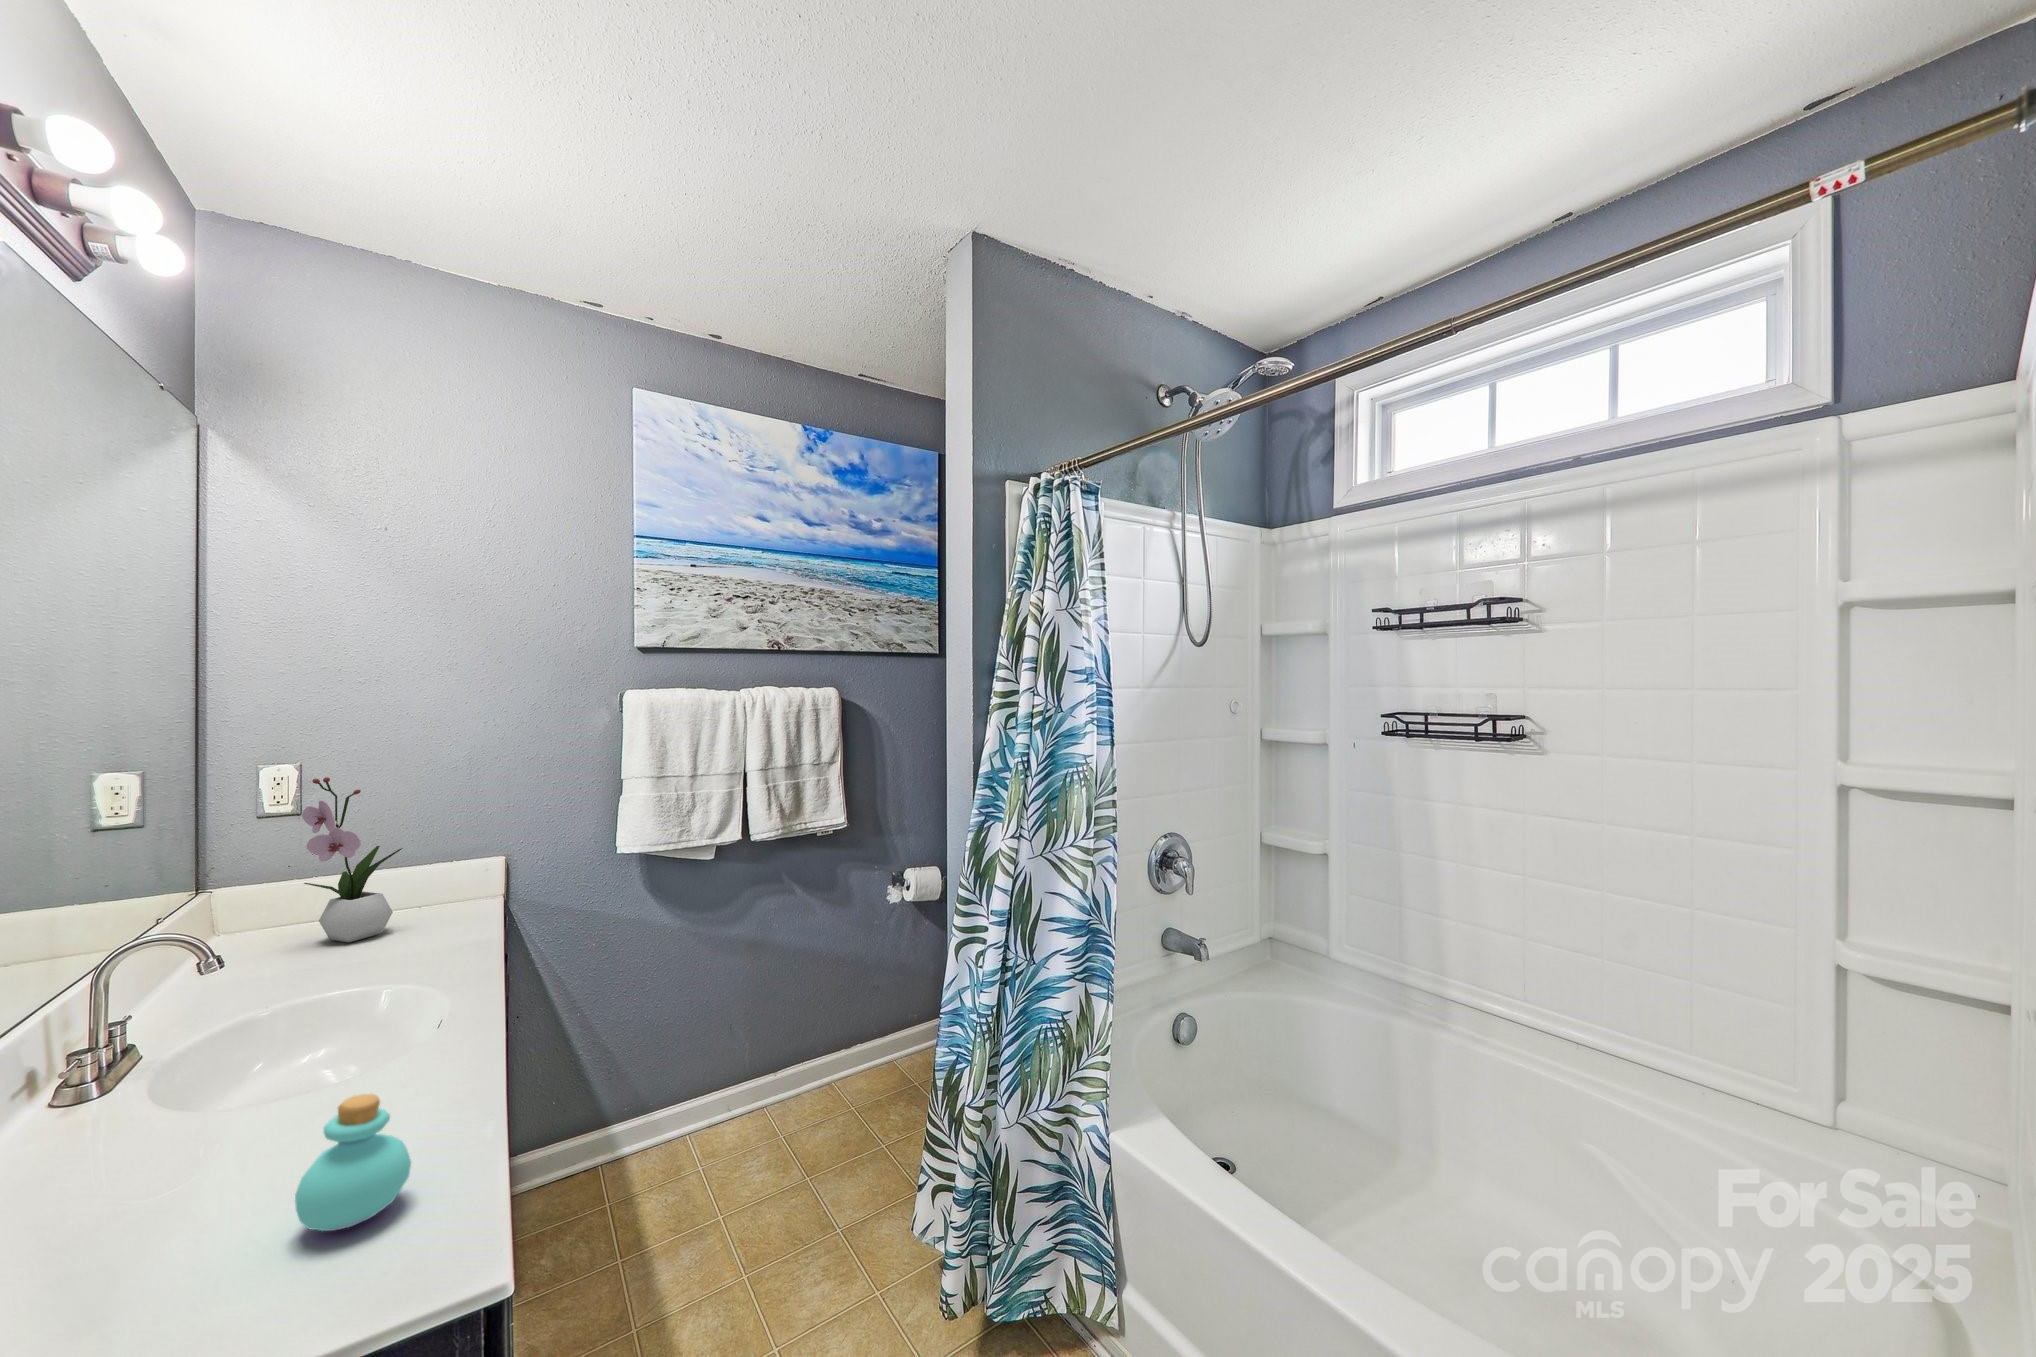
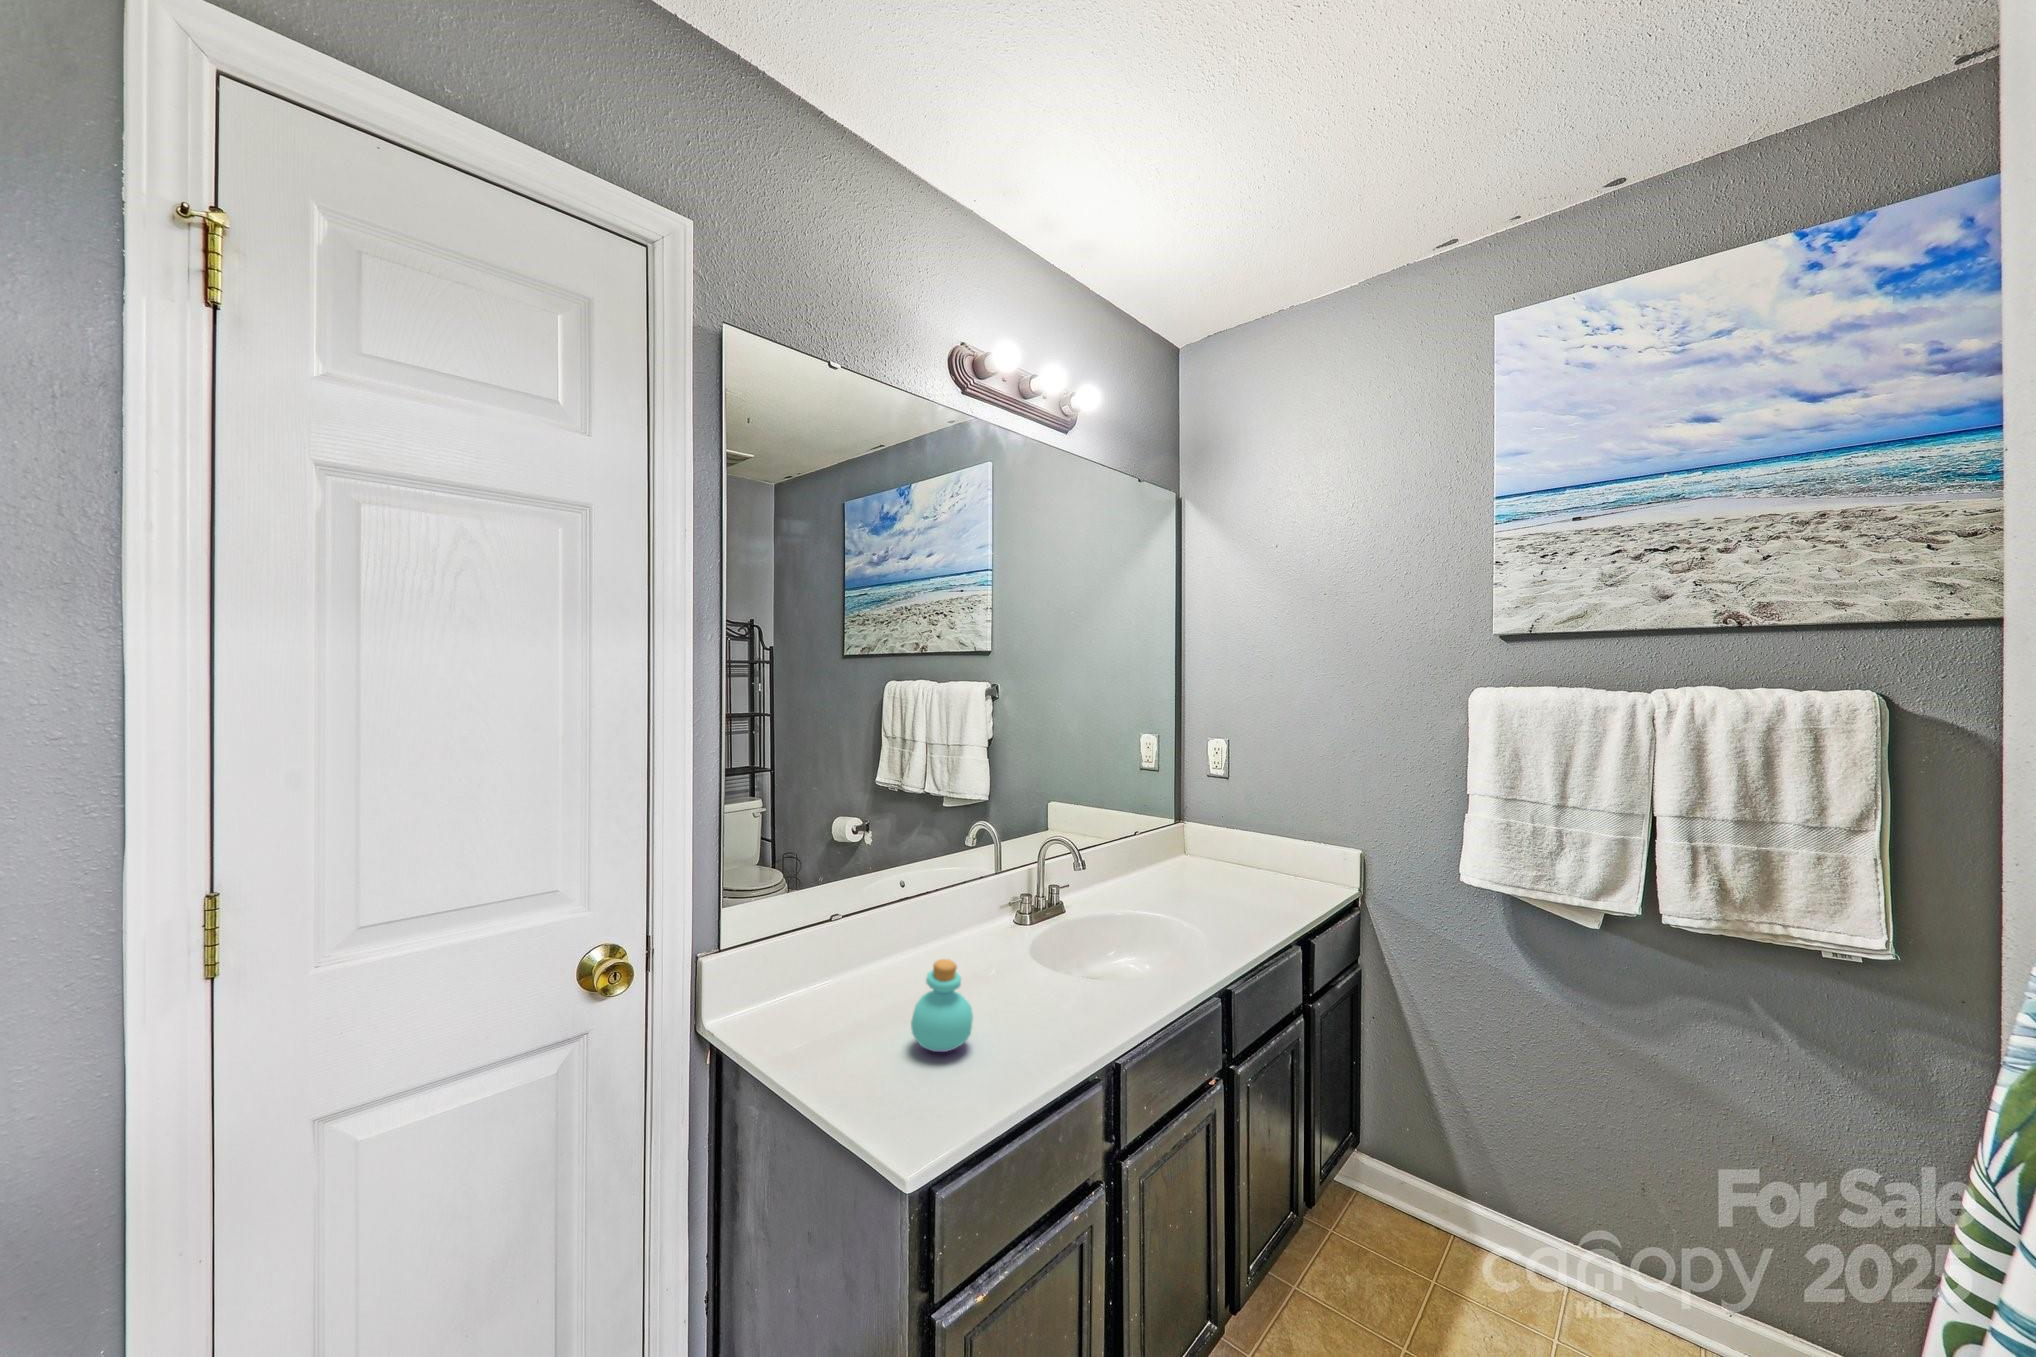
flower arrangement: present [302,777,403,943] -> none [1205,749,1263,886]

